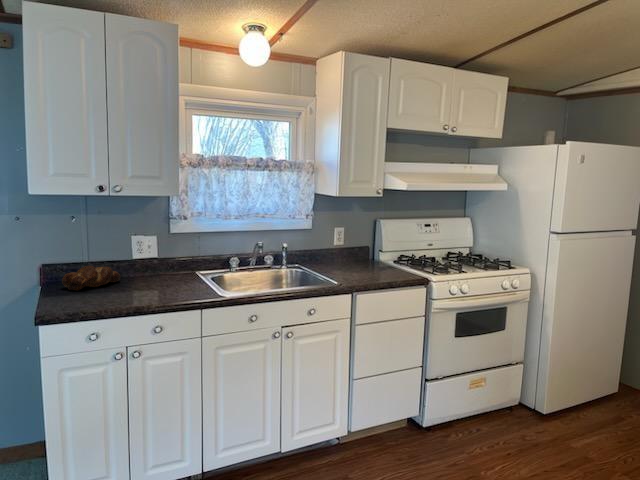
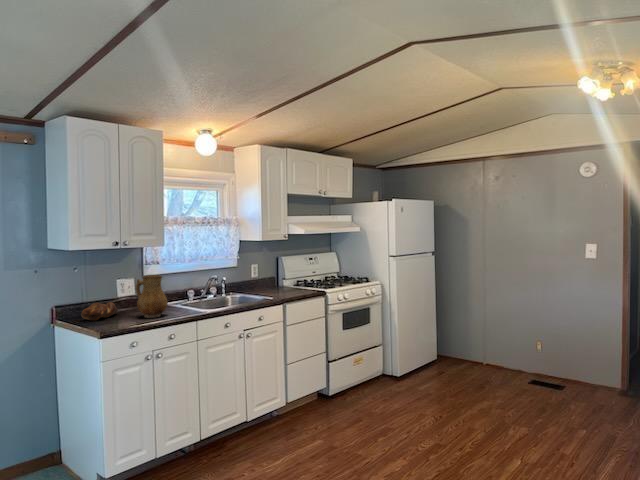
ceramic pitcher: none [123,236,166,297] -> present [136,275,168,318]

